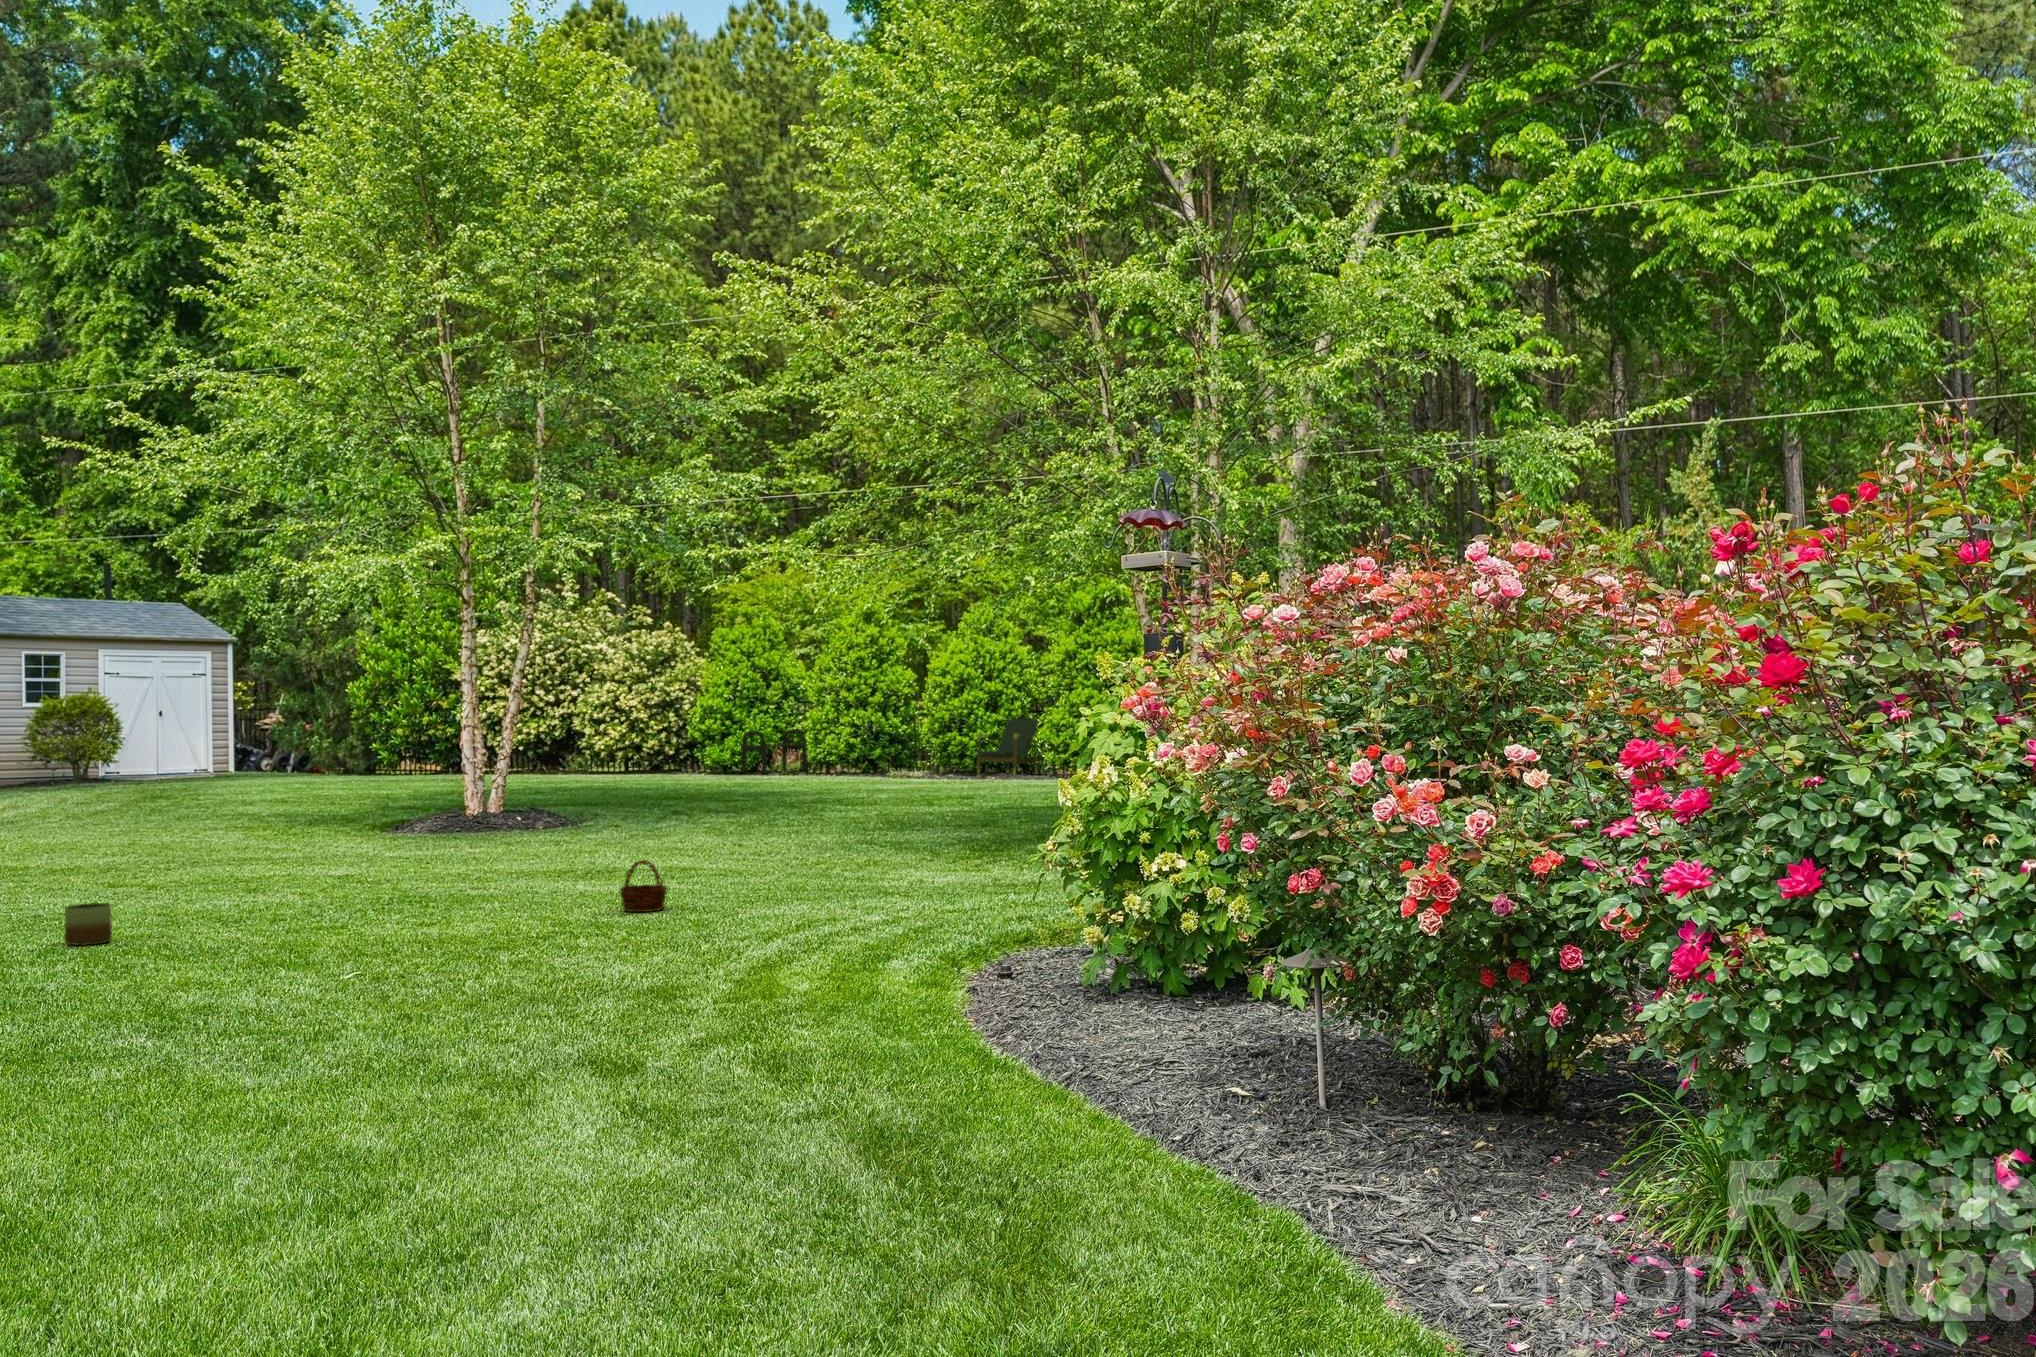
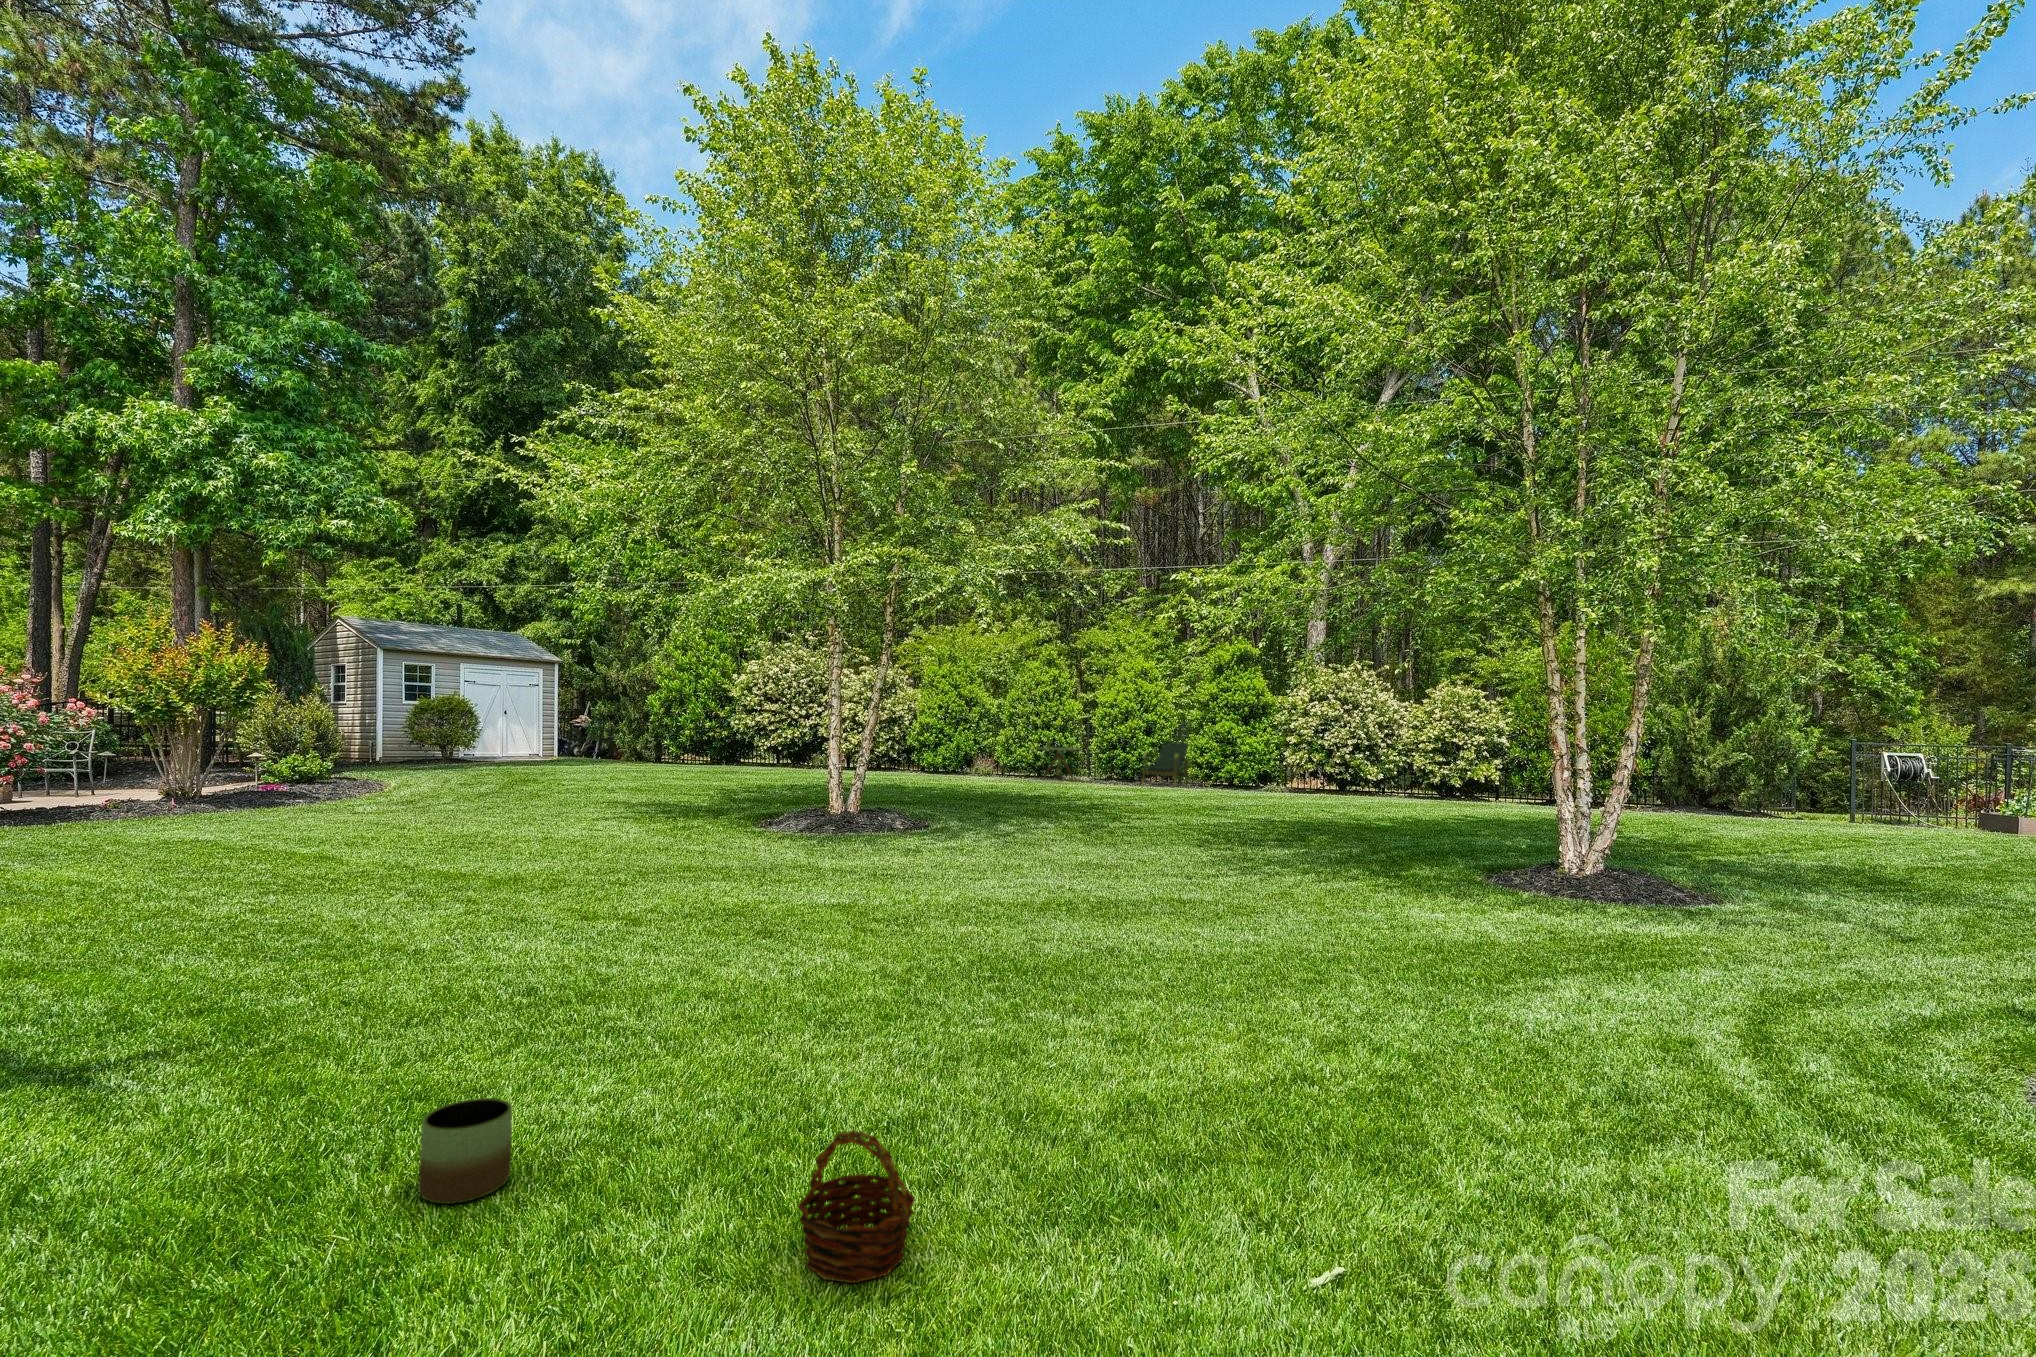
bench: present [741,729,807,773] -> present [567,729,613,756]
round table: none [846,732,907,775] -> present [1042,748,1078,776]
basket: present [620,860,667,912] -> present [798,1131,915,1283]

